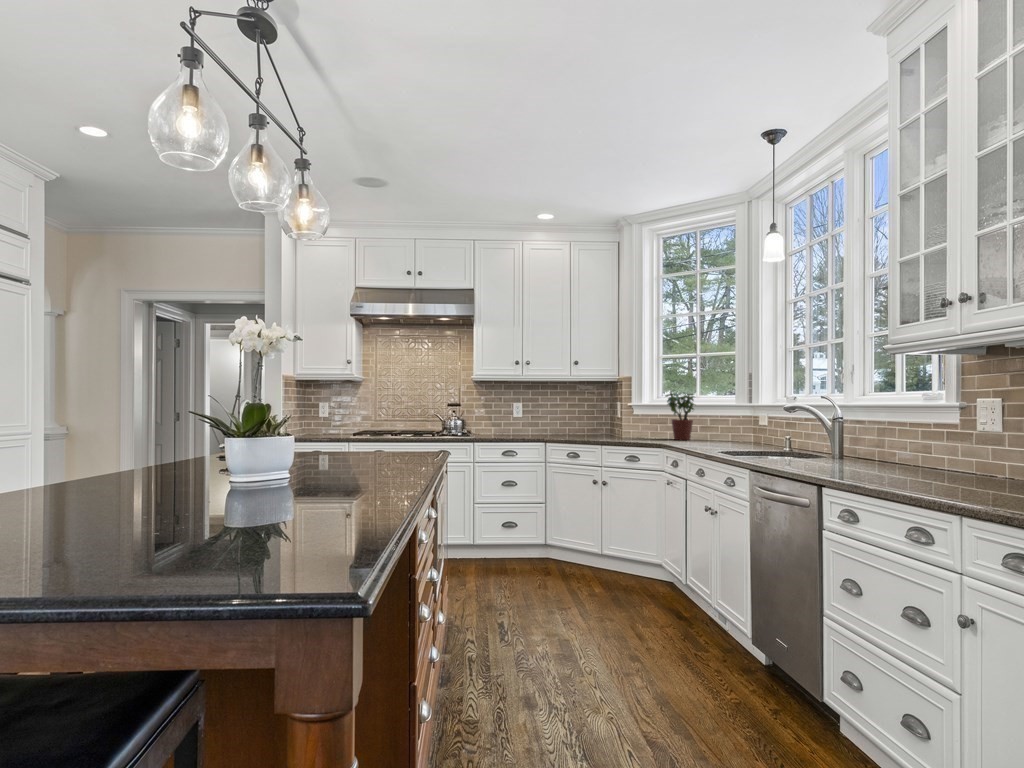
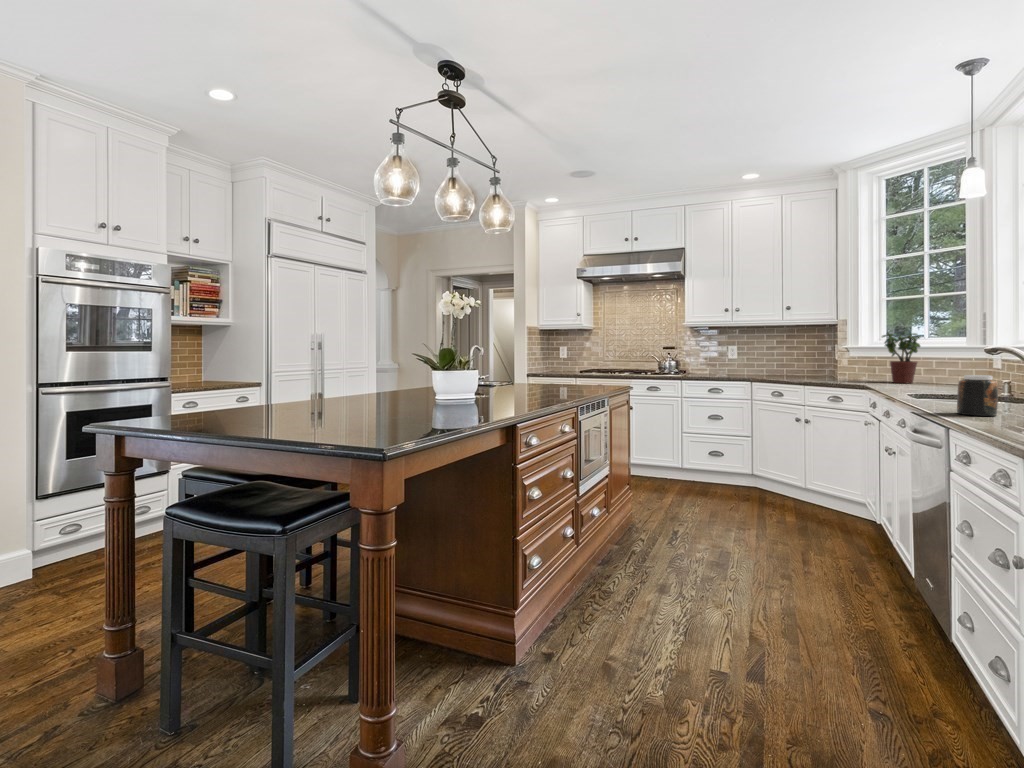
jar: none [796,430,829,469] -> present [957,375,998,416]

